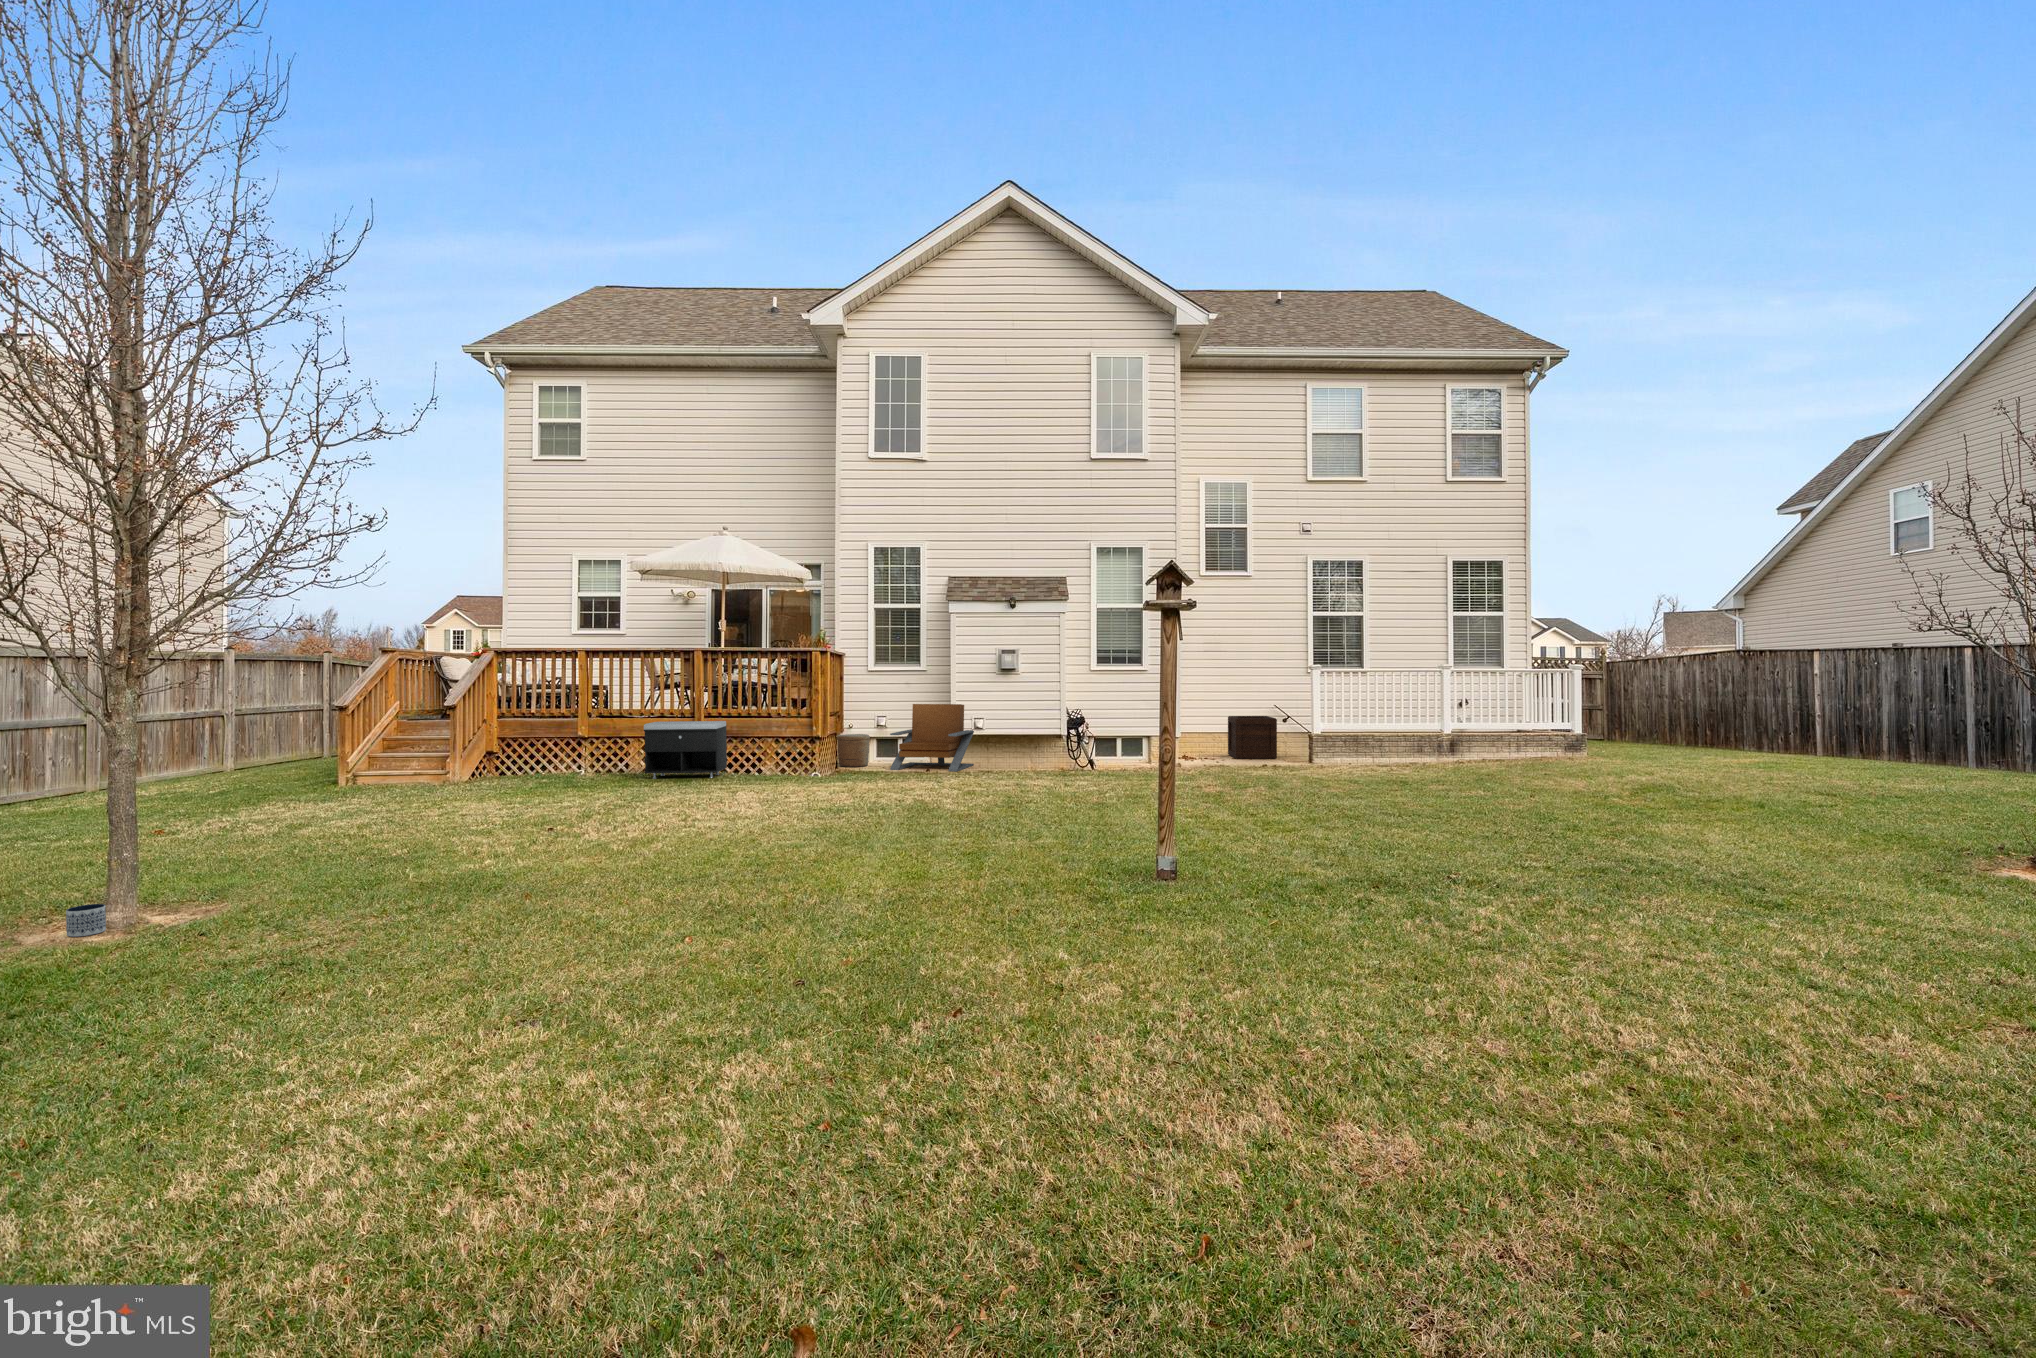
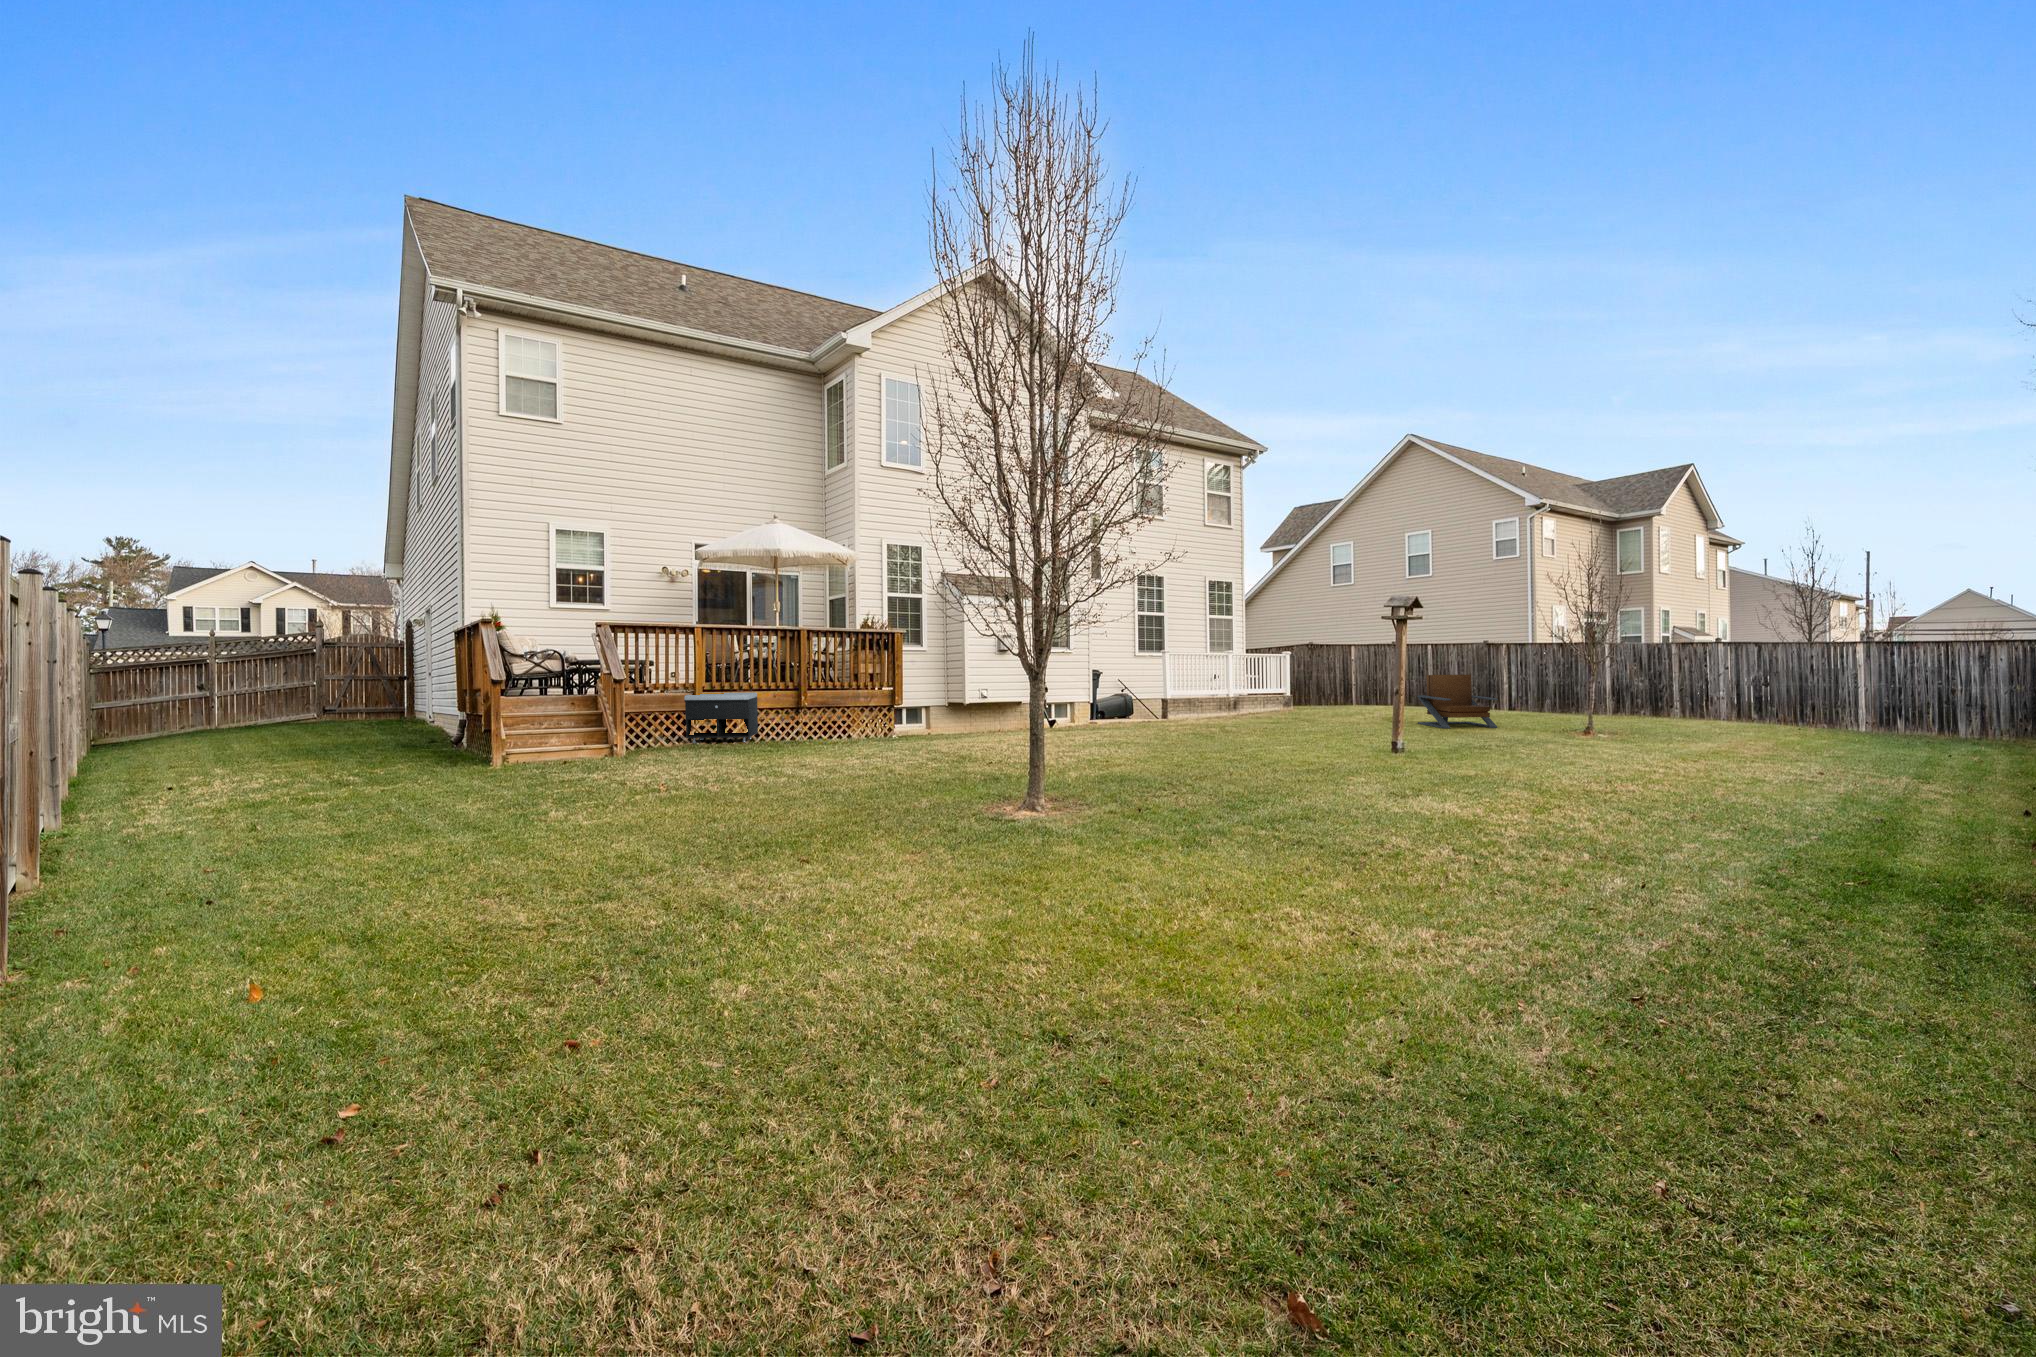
lounge chair: present [890,704,974,772] -> present [1417,675,1498,729]
wooden crate: present [1228,716,1277,759] -> none [1189,688,1232,725]
woven basket: present [837,734,870,767] -> none [854,704,883,732]
planter: present [66,904,106,937] -> none [143,868,182,898]

